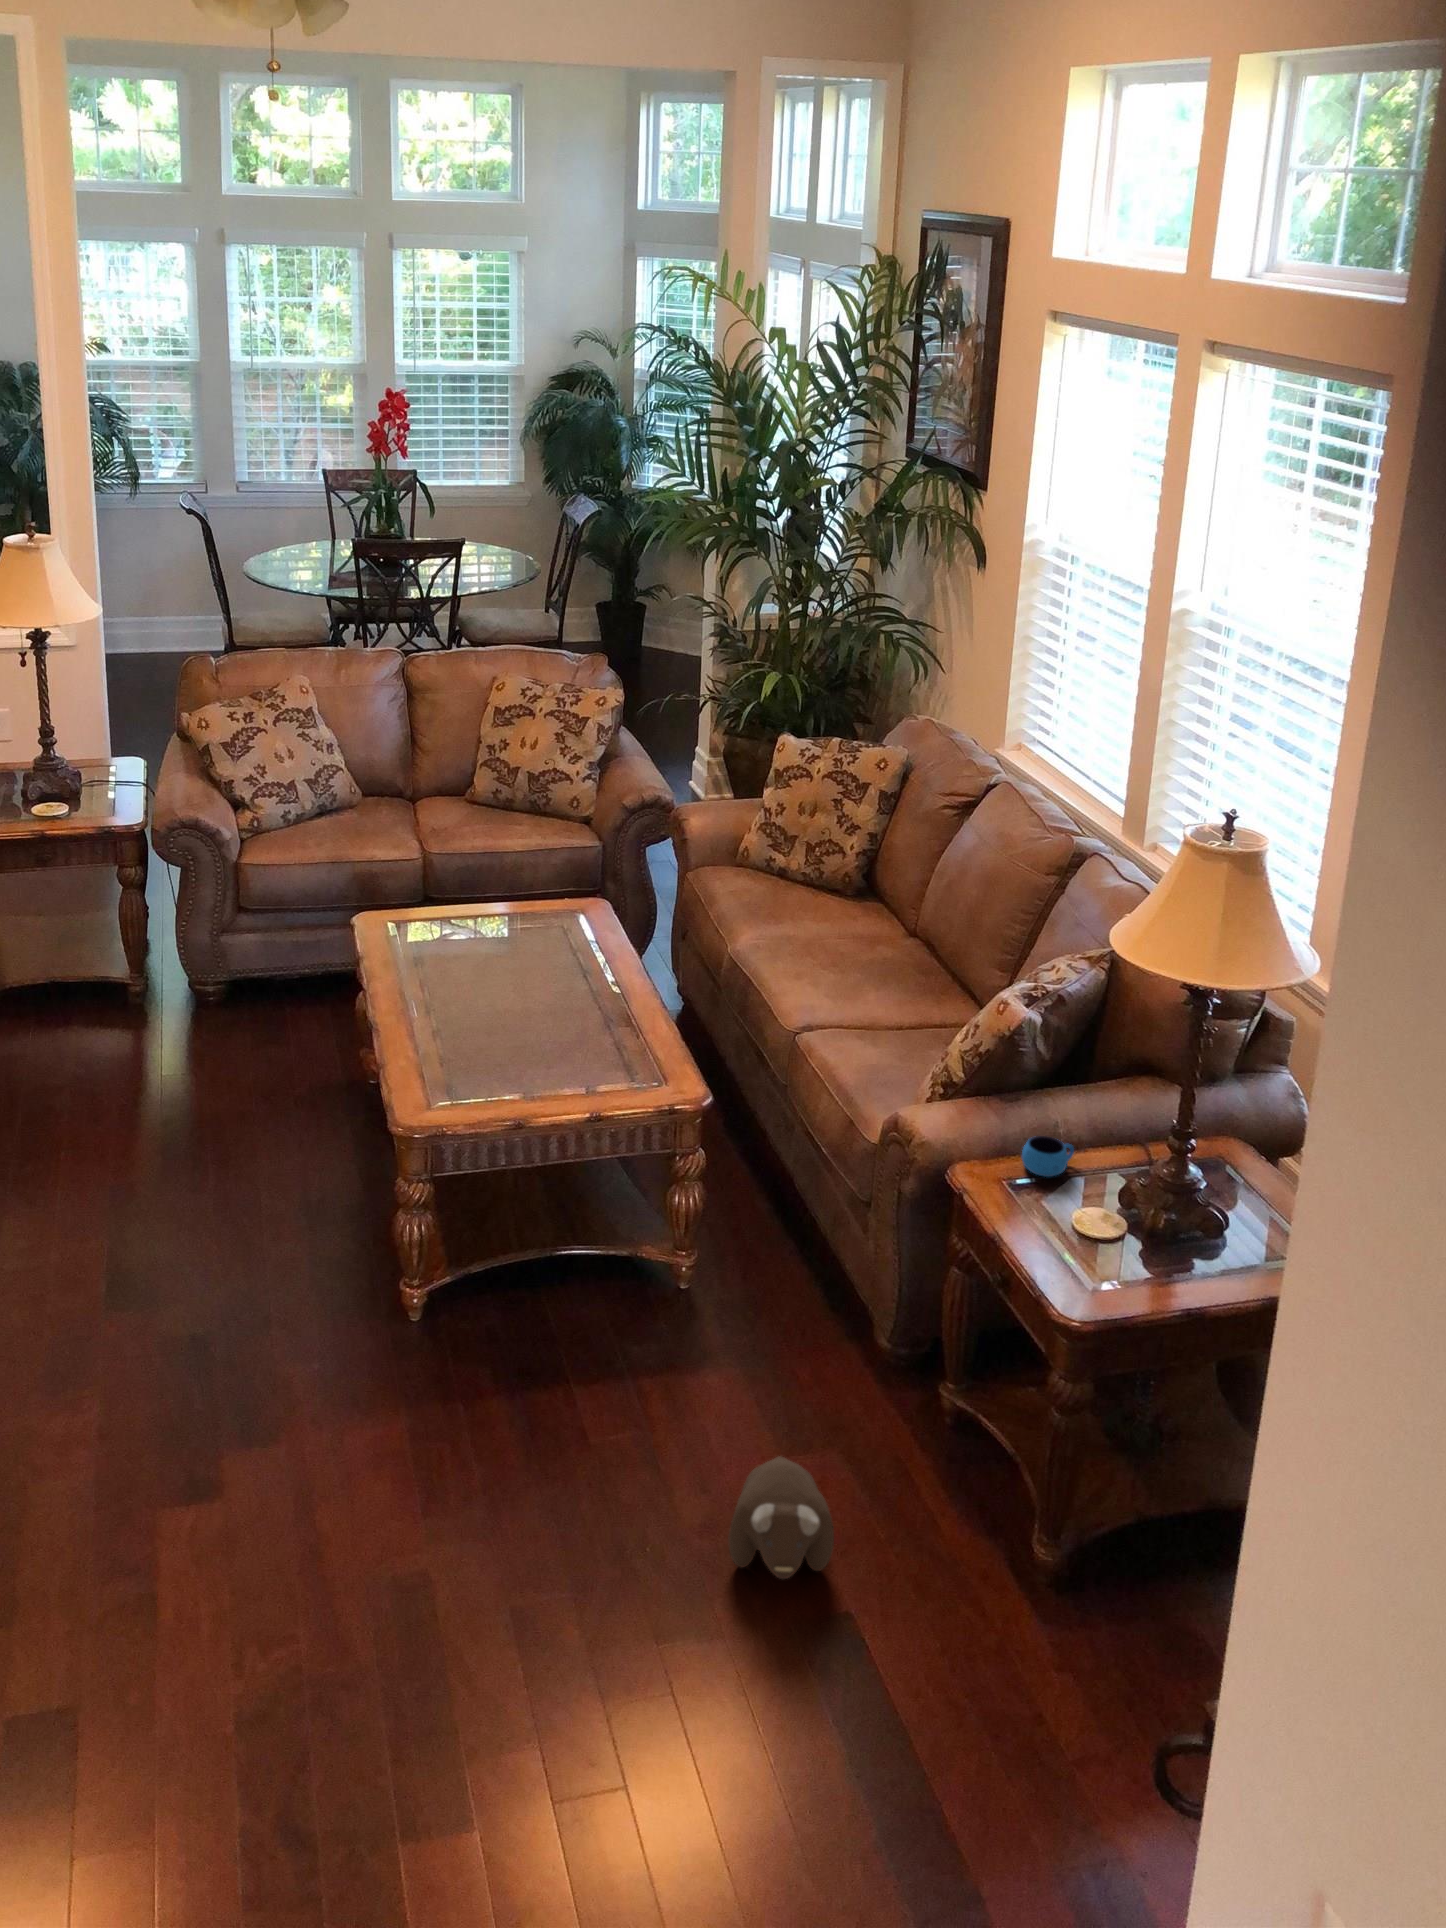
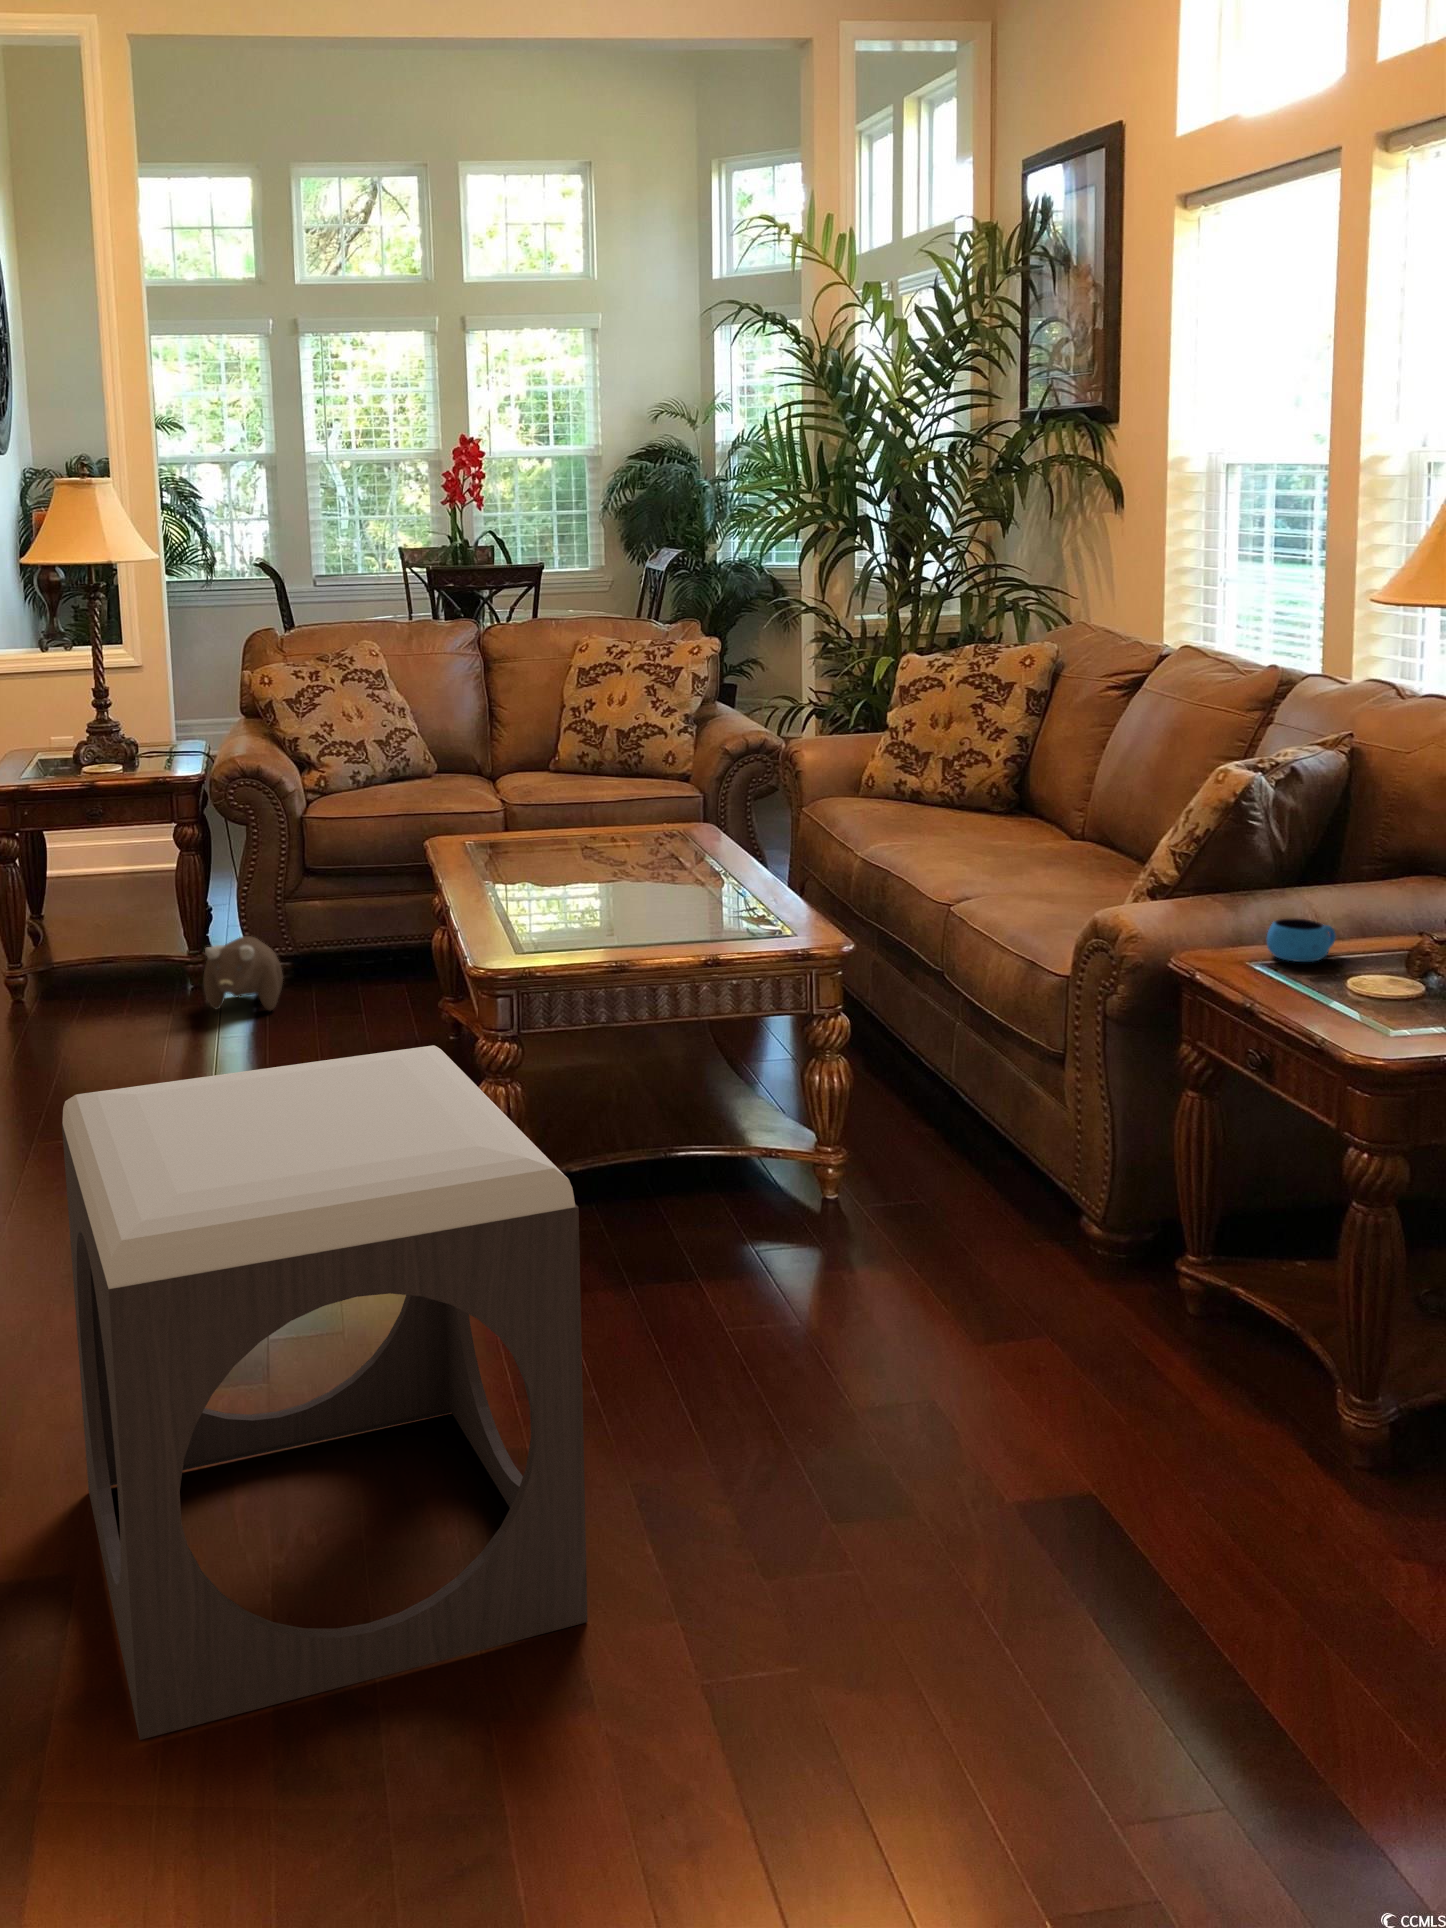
footstool: none [69,1278,475,1855] -> present [62,1045,587,1740]
plush toy: present [728,1456,834,1579] -> present [204,936,283,1010]

